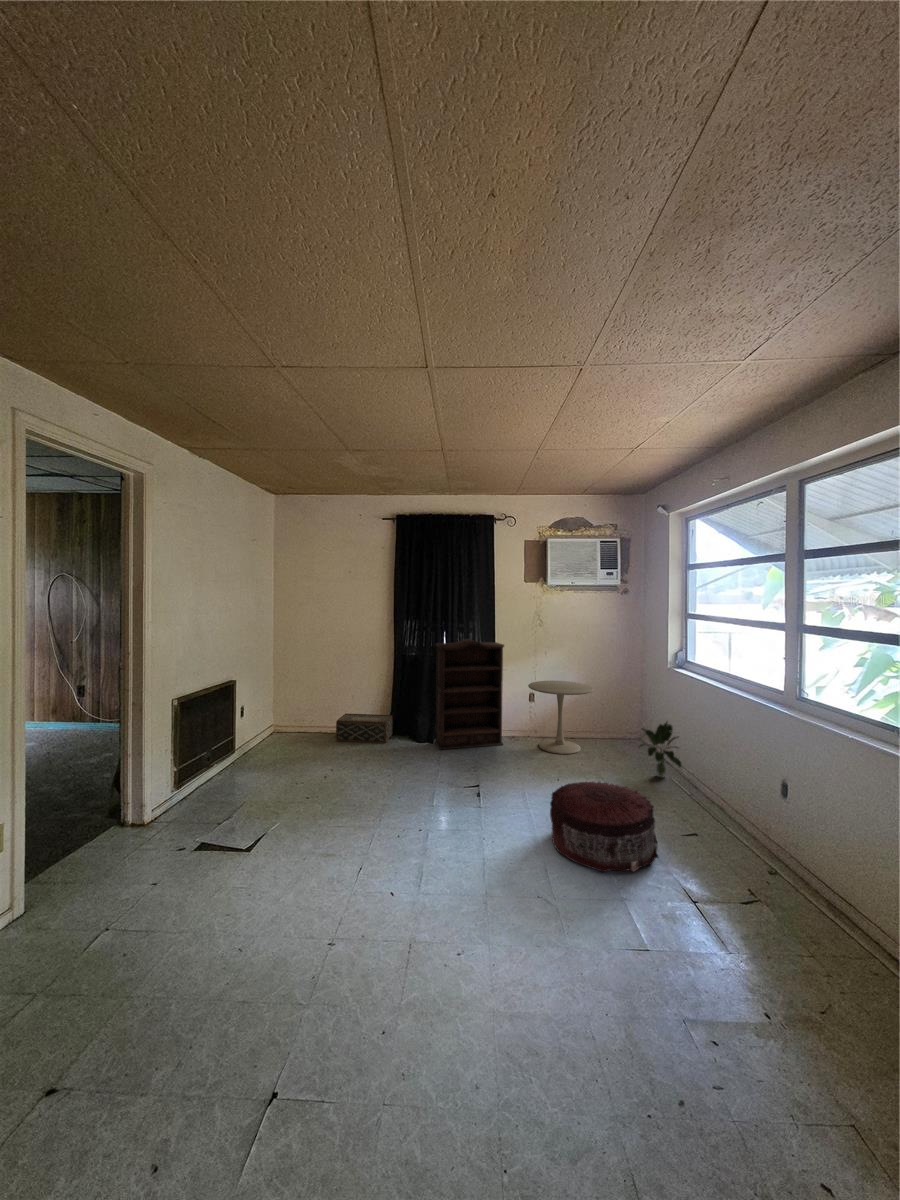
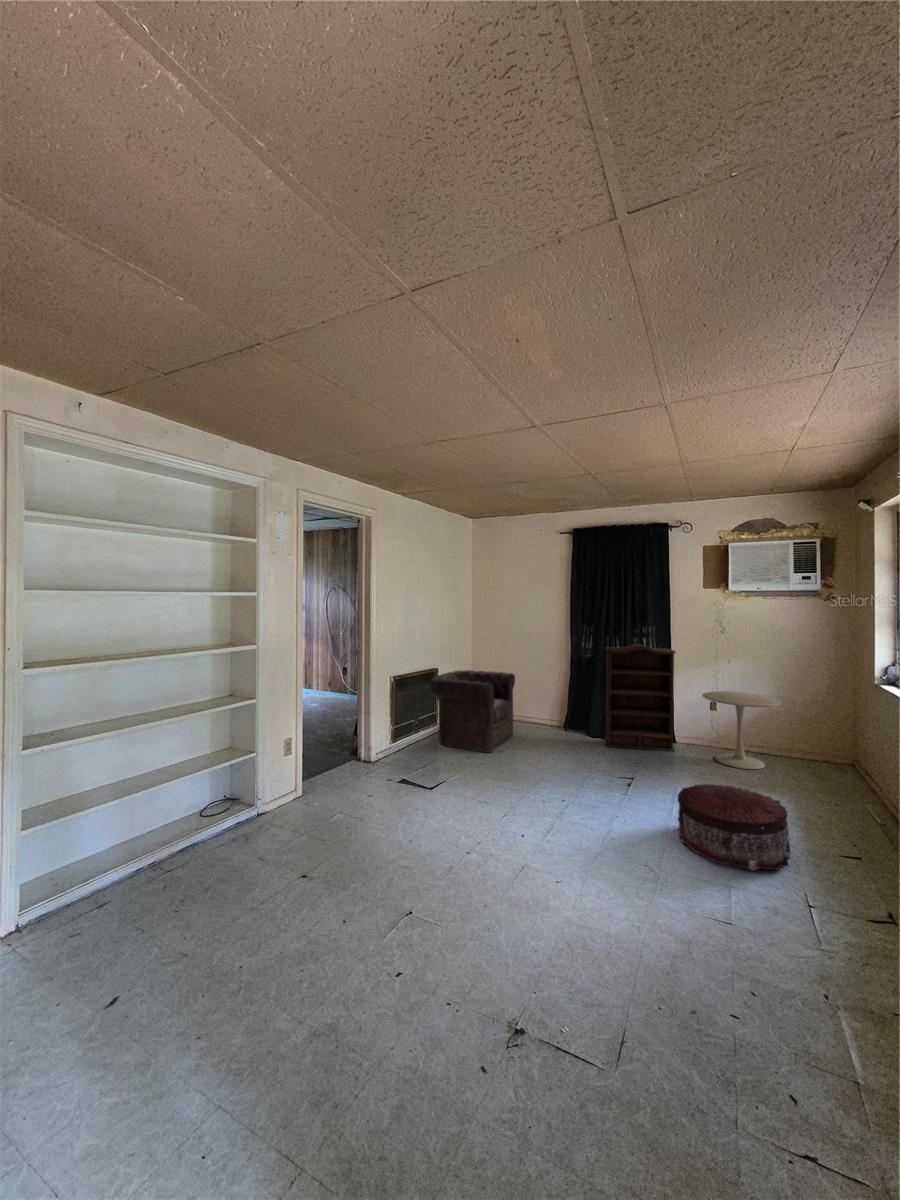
armchair: none [231,679,337,780] -> present [430,670,515,753]
woven basket: present [336,714,392,743] -> none [516,706,567,735]
potted plant: present [640,722,682,777] -> none [824,744,879,808]

